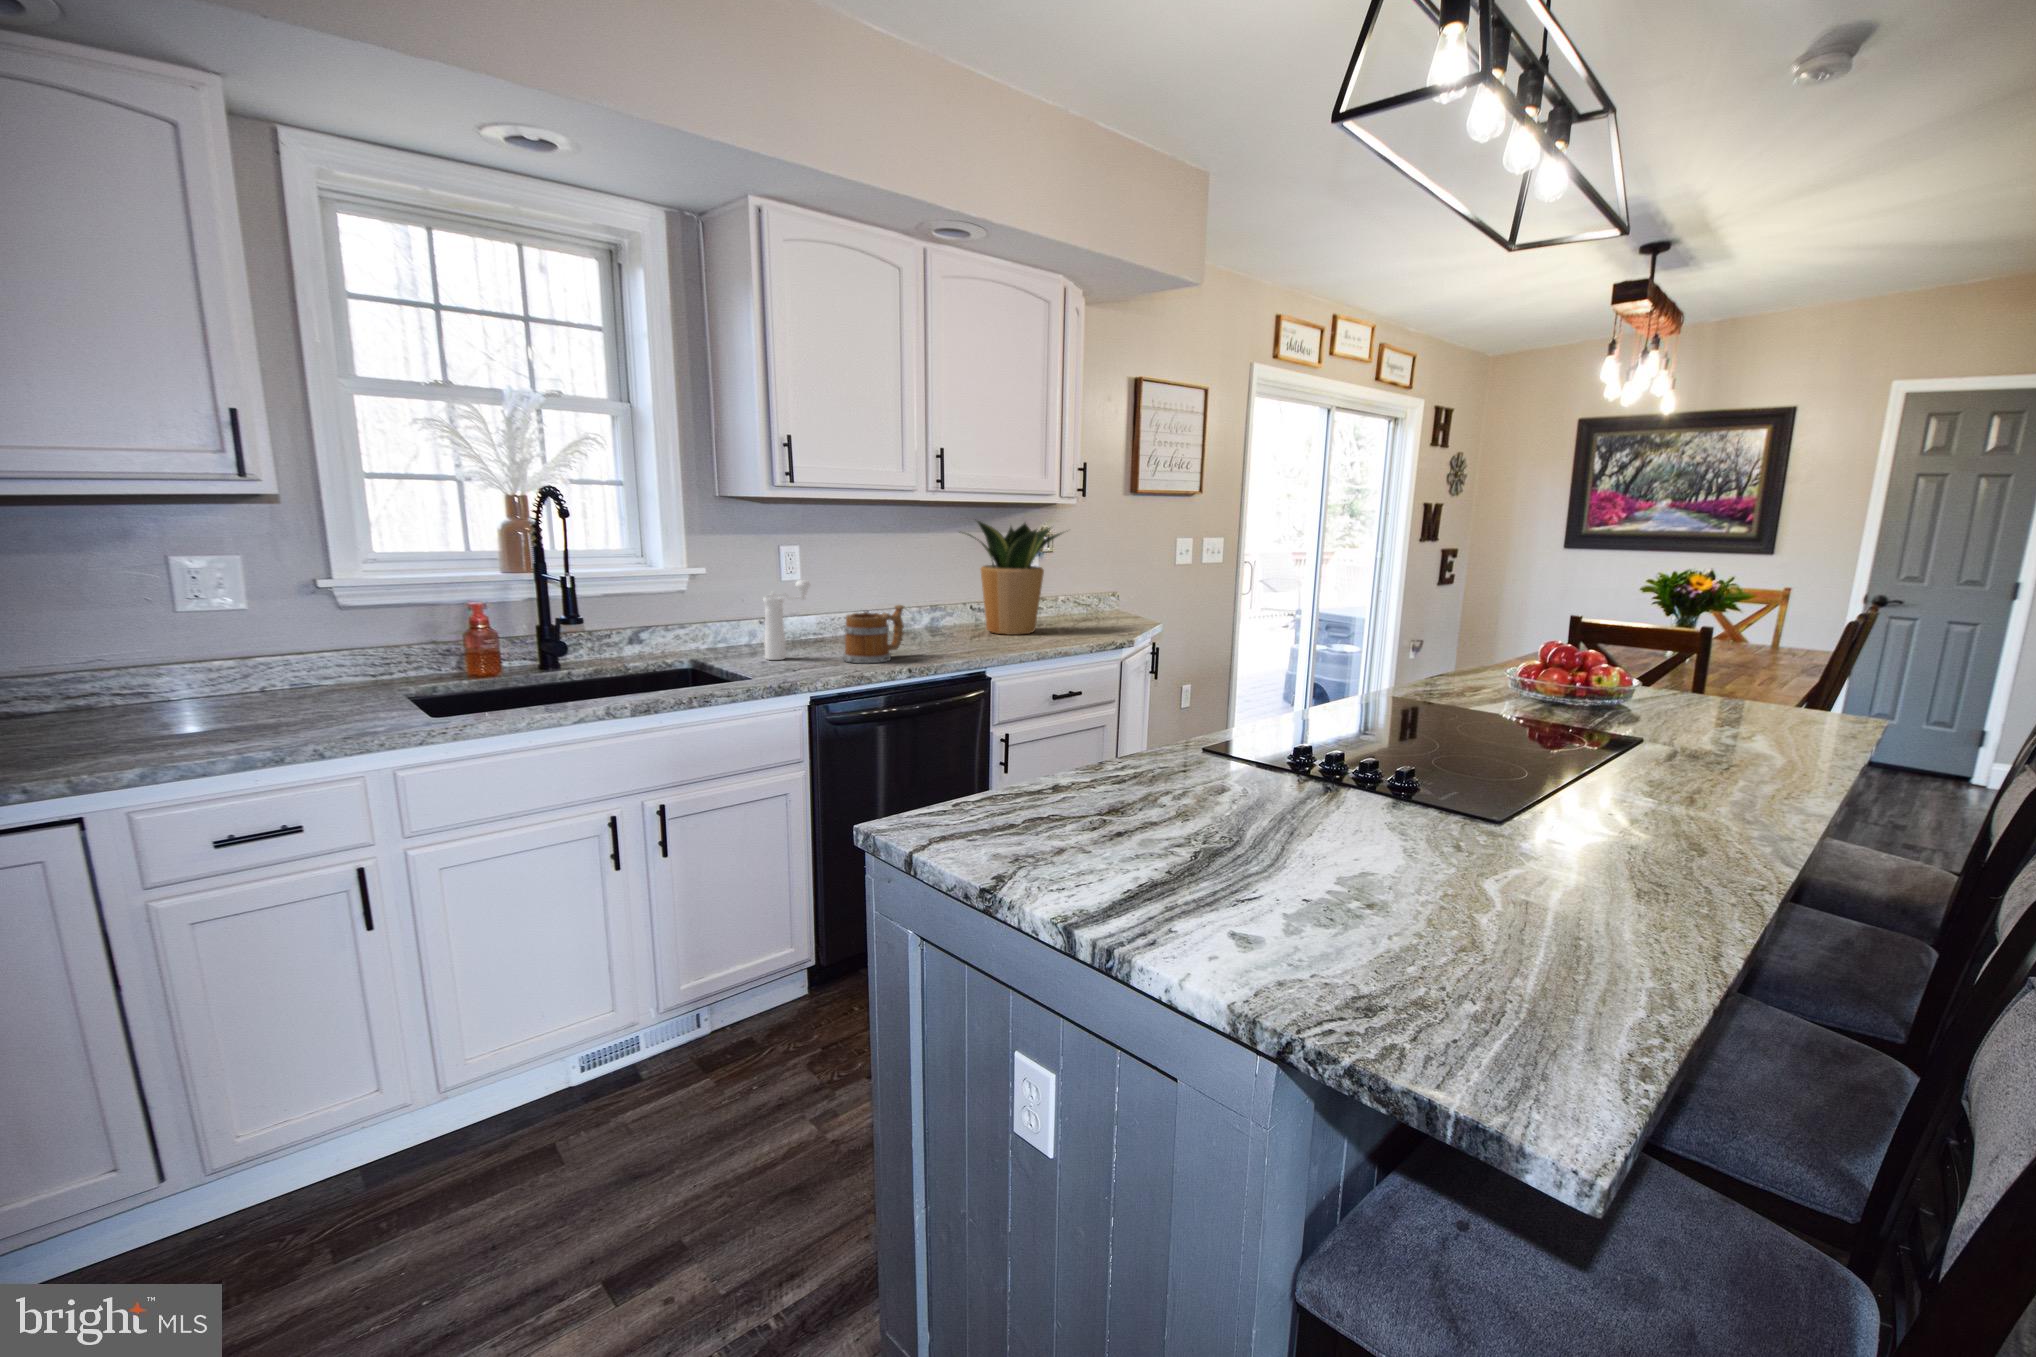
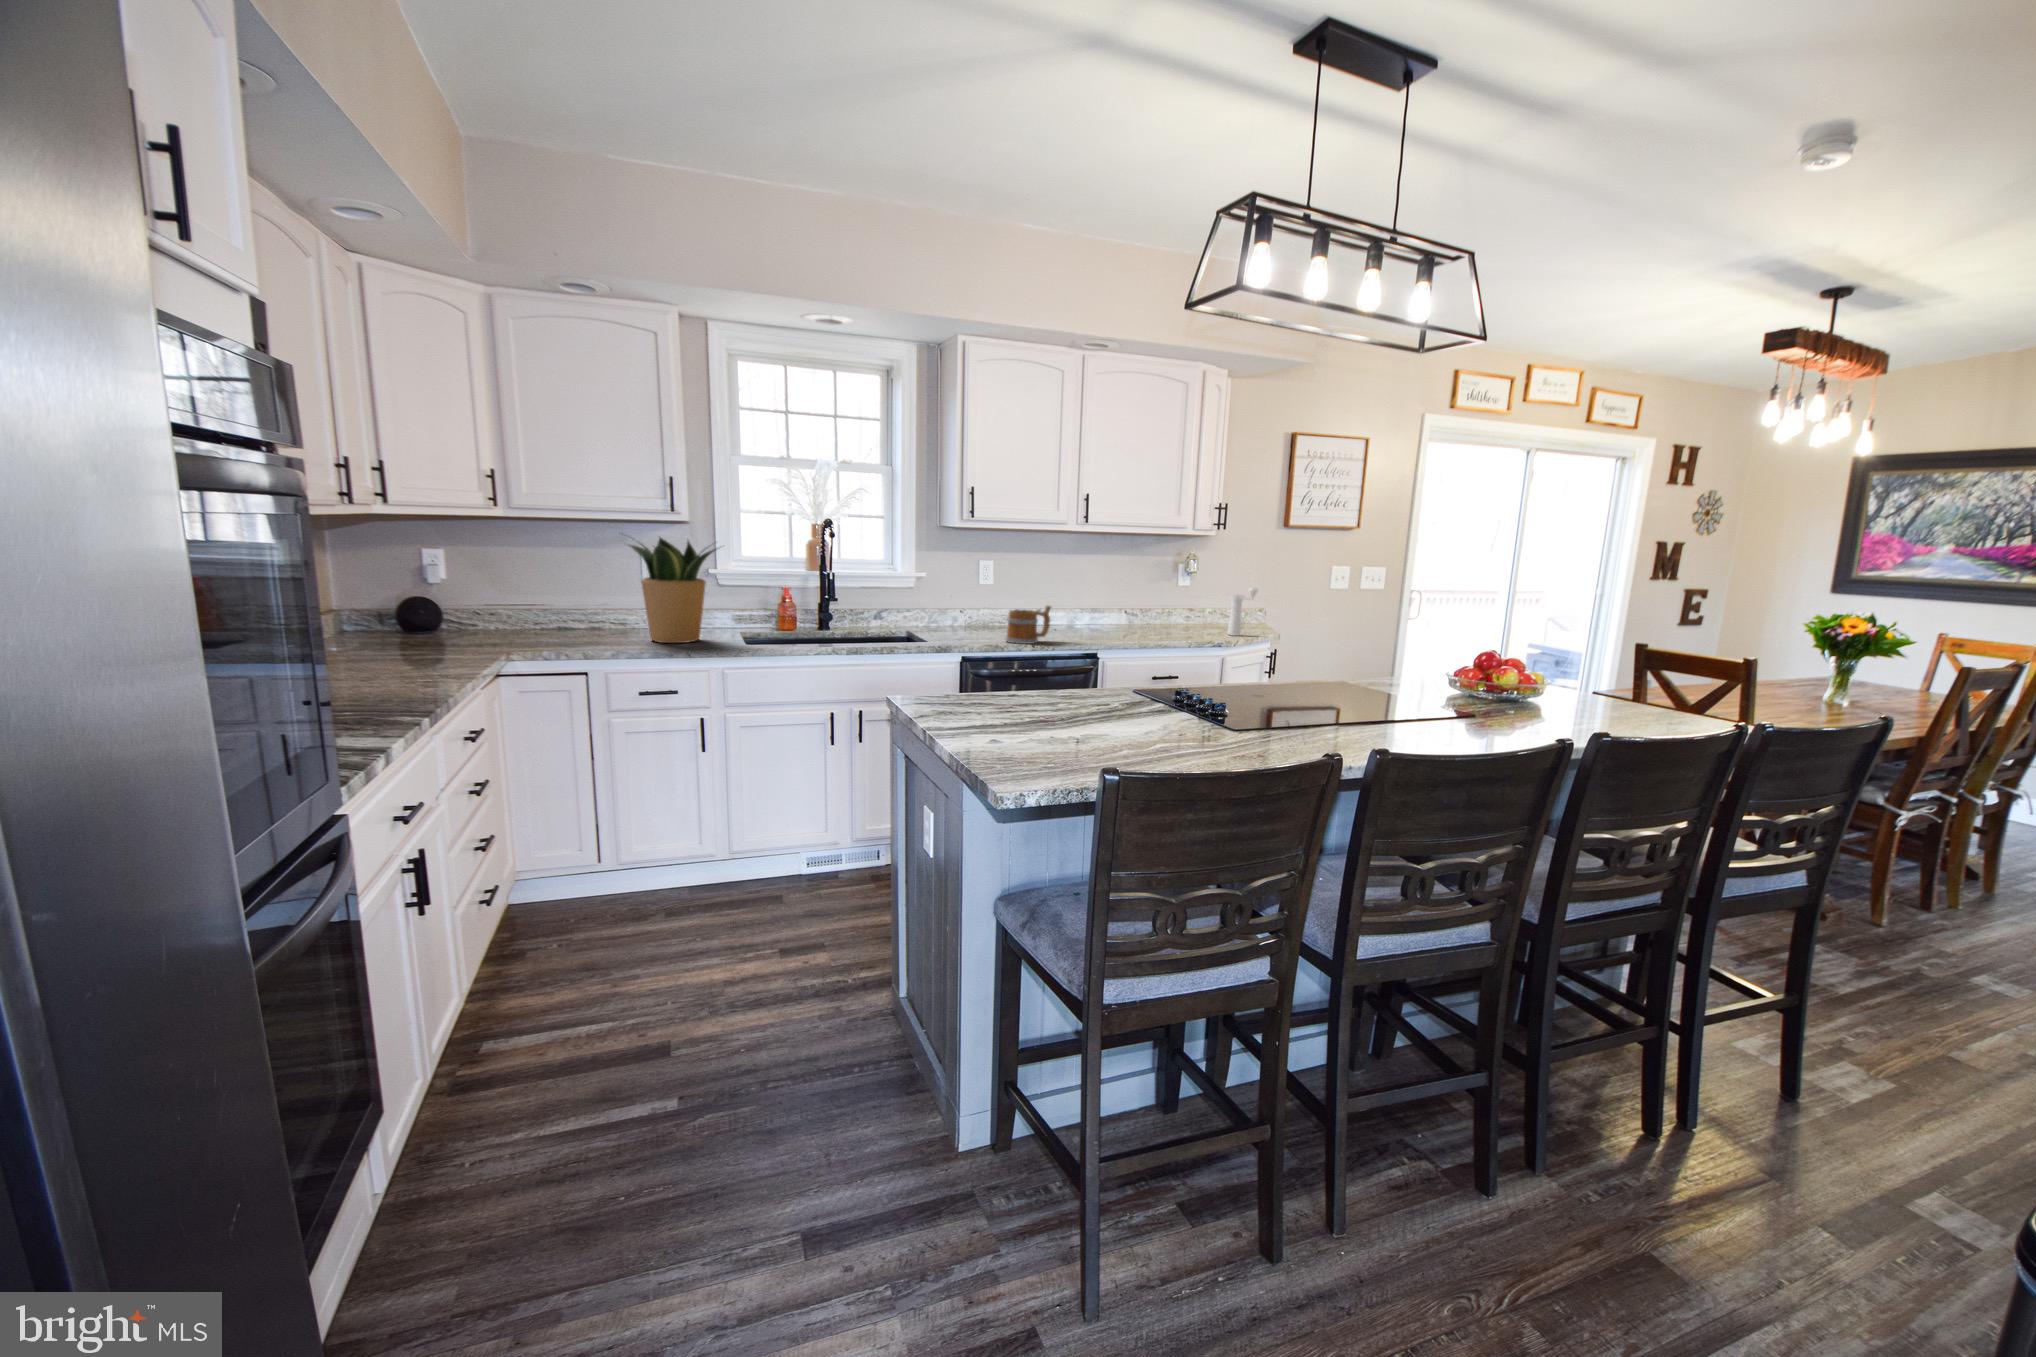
potted plant: present [959,521,1062,635] -> present [629,537,716,643]
pepper mill: present [763,580,810,660] -> present [1228,588,1258,636]

